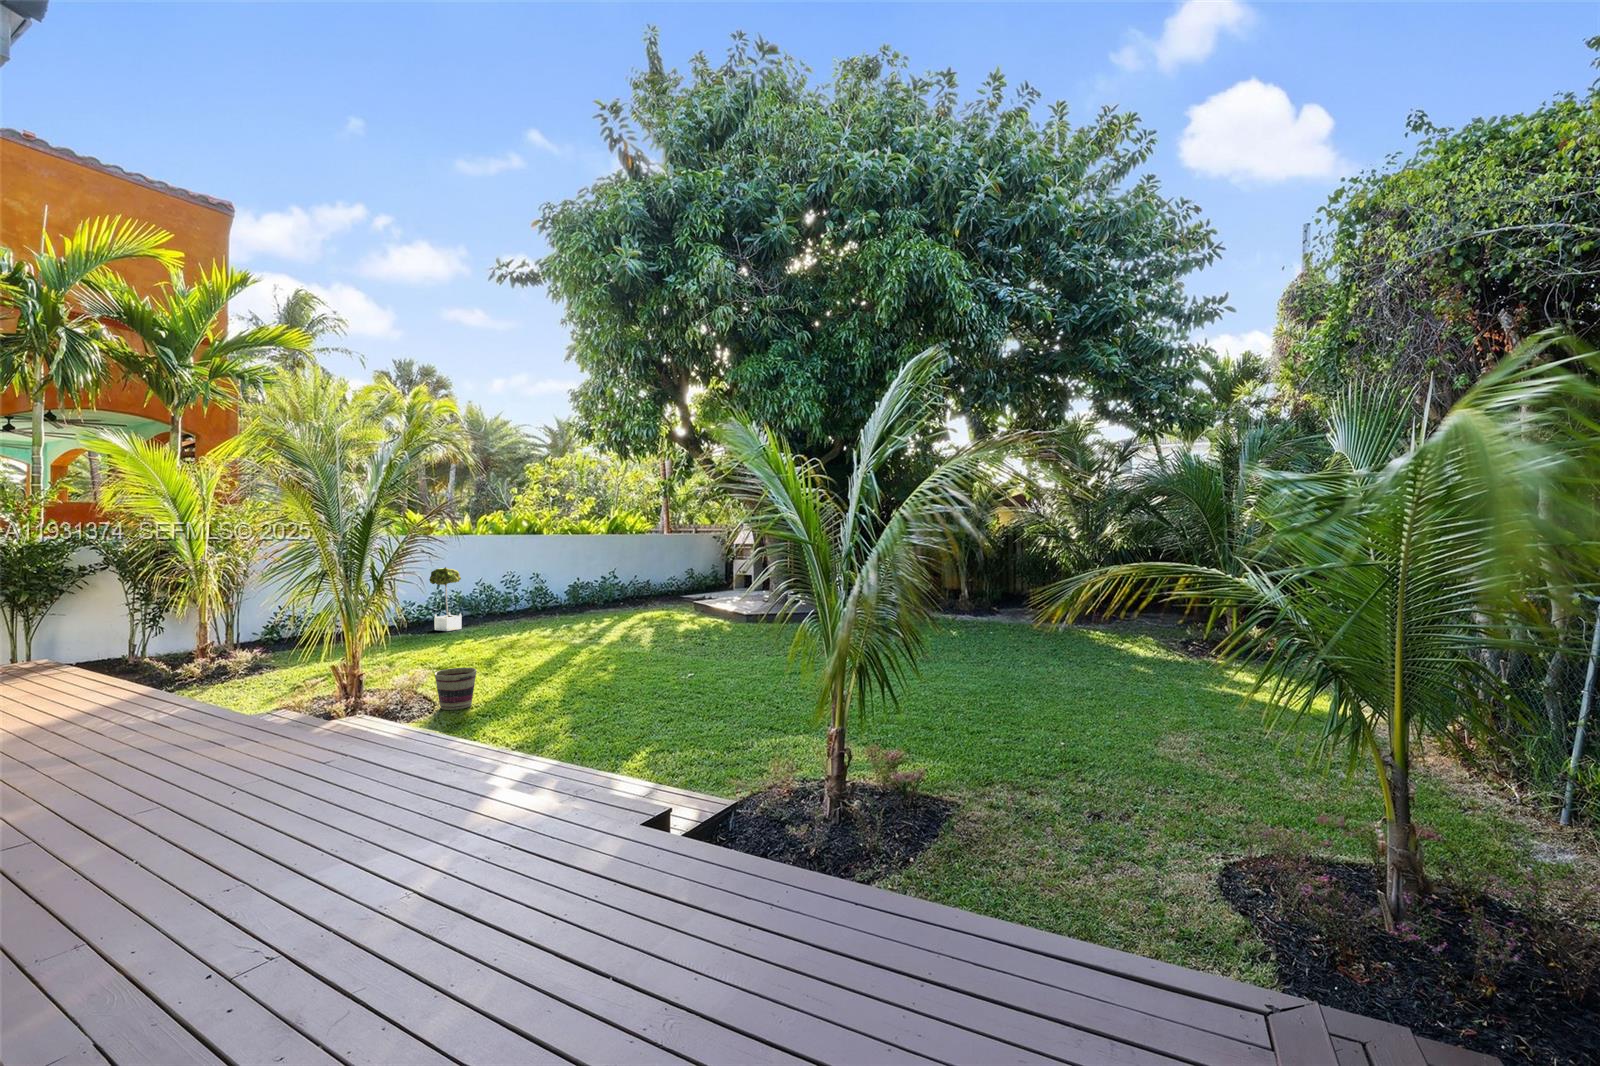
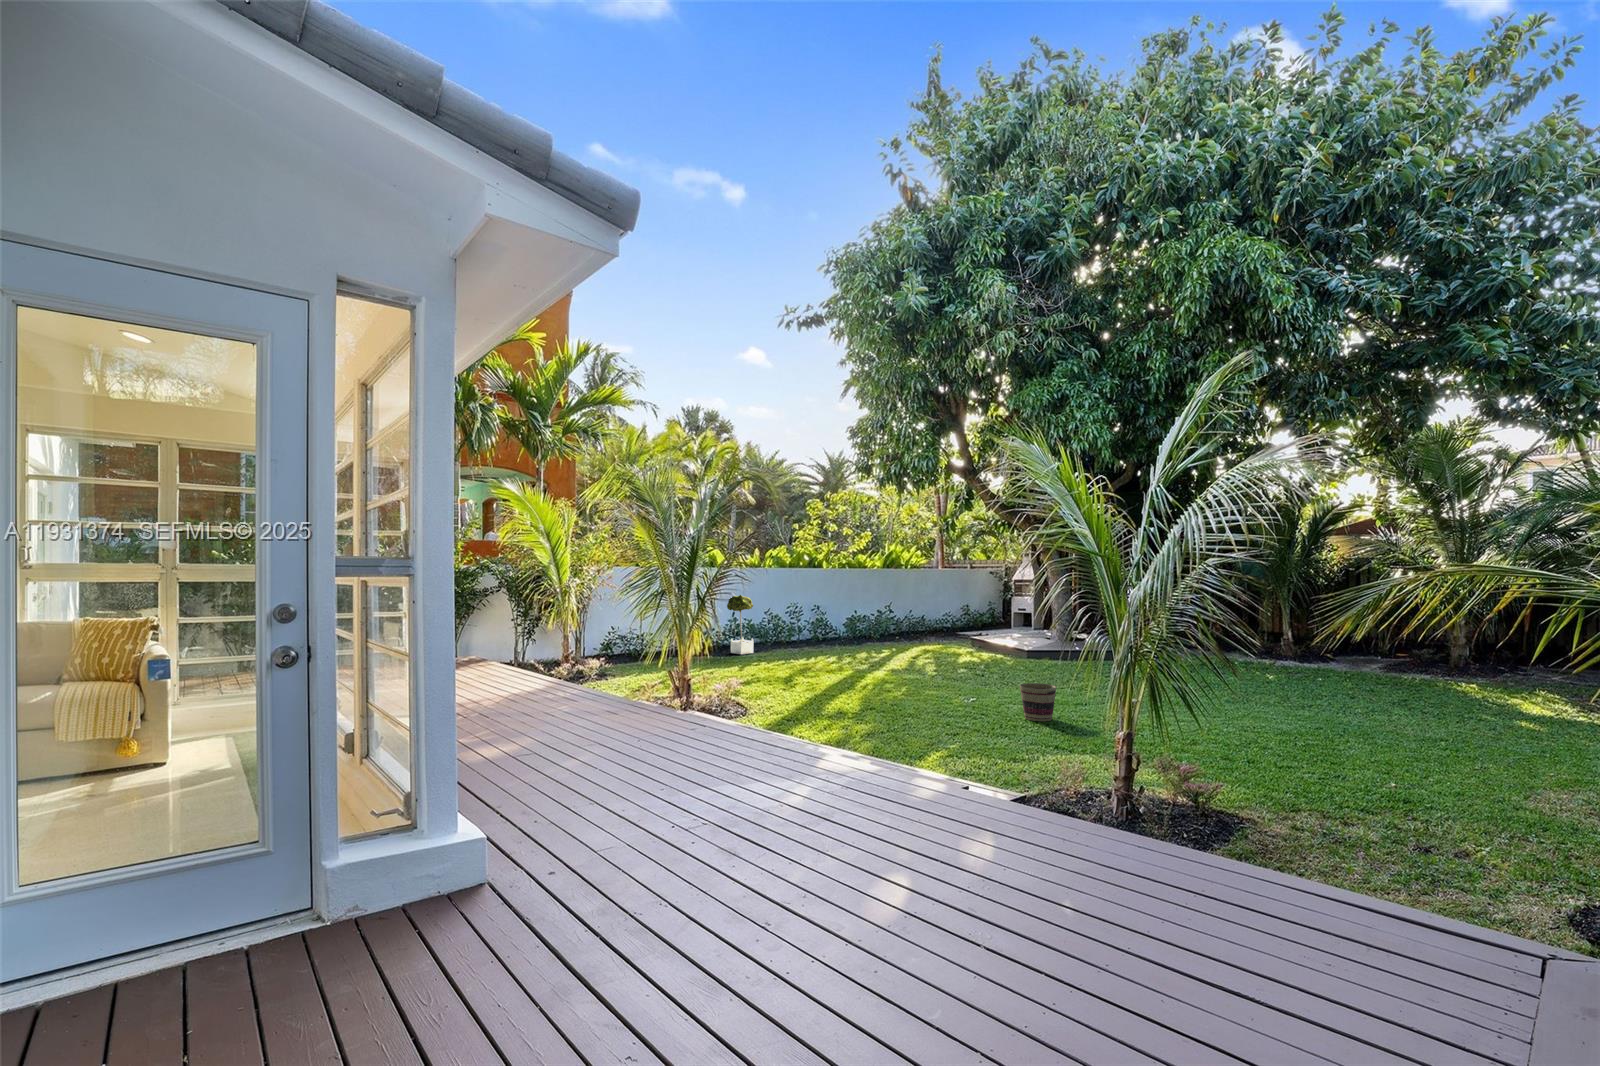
basket: present [435,668,477,710] -> present [1020,683,1056,721]

